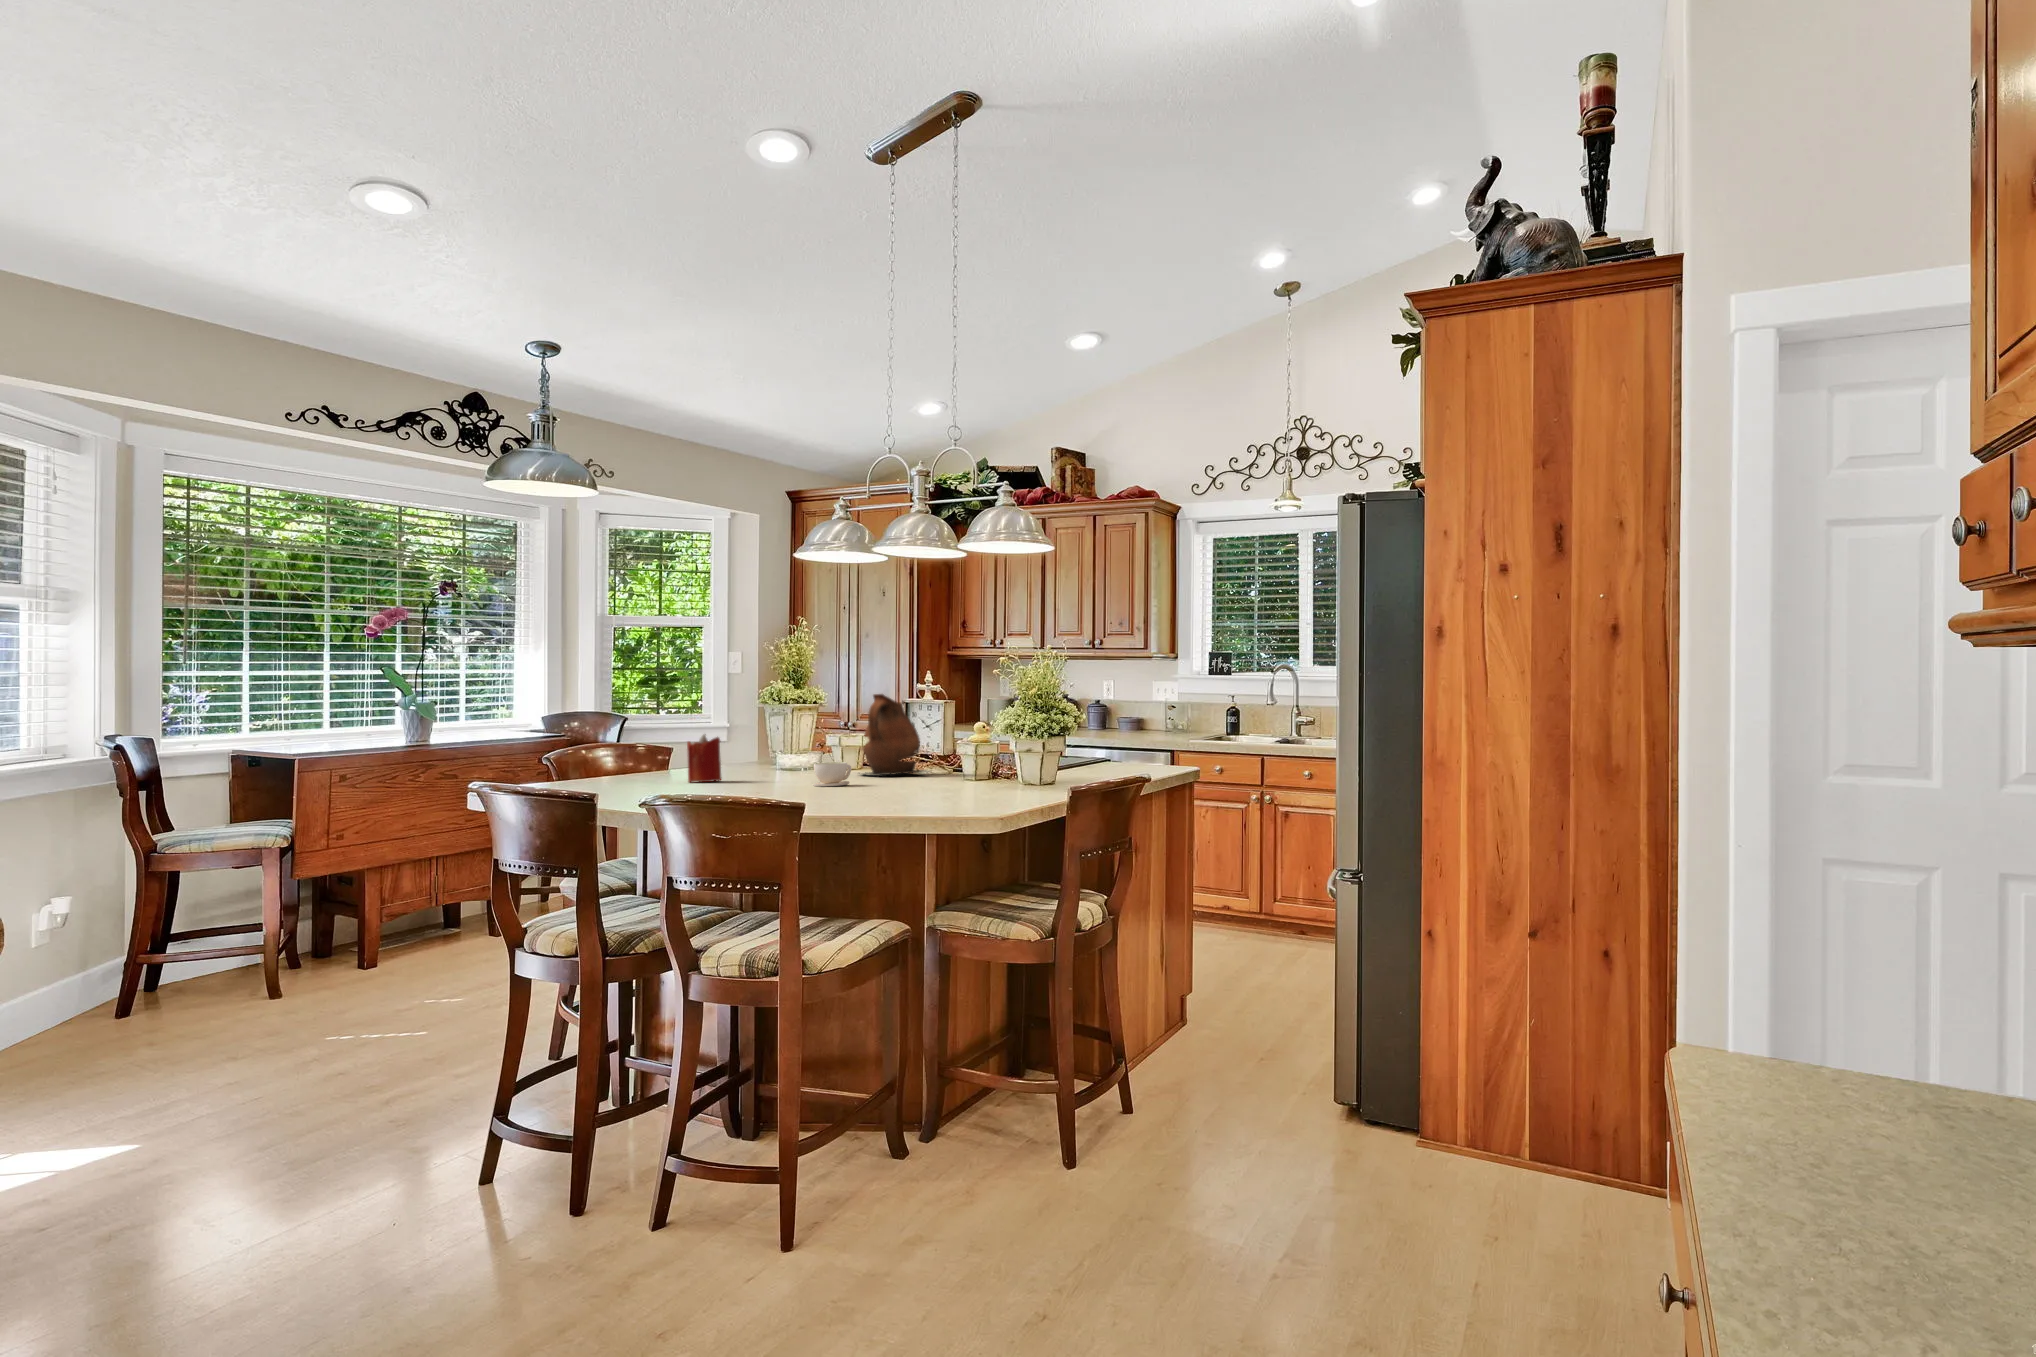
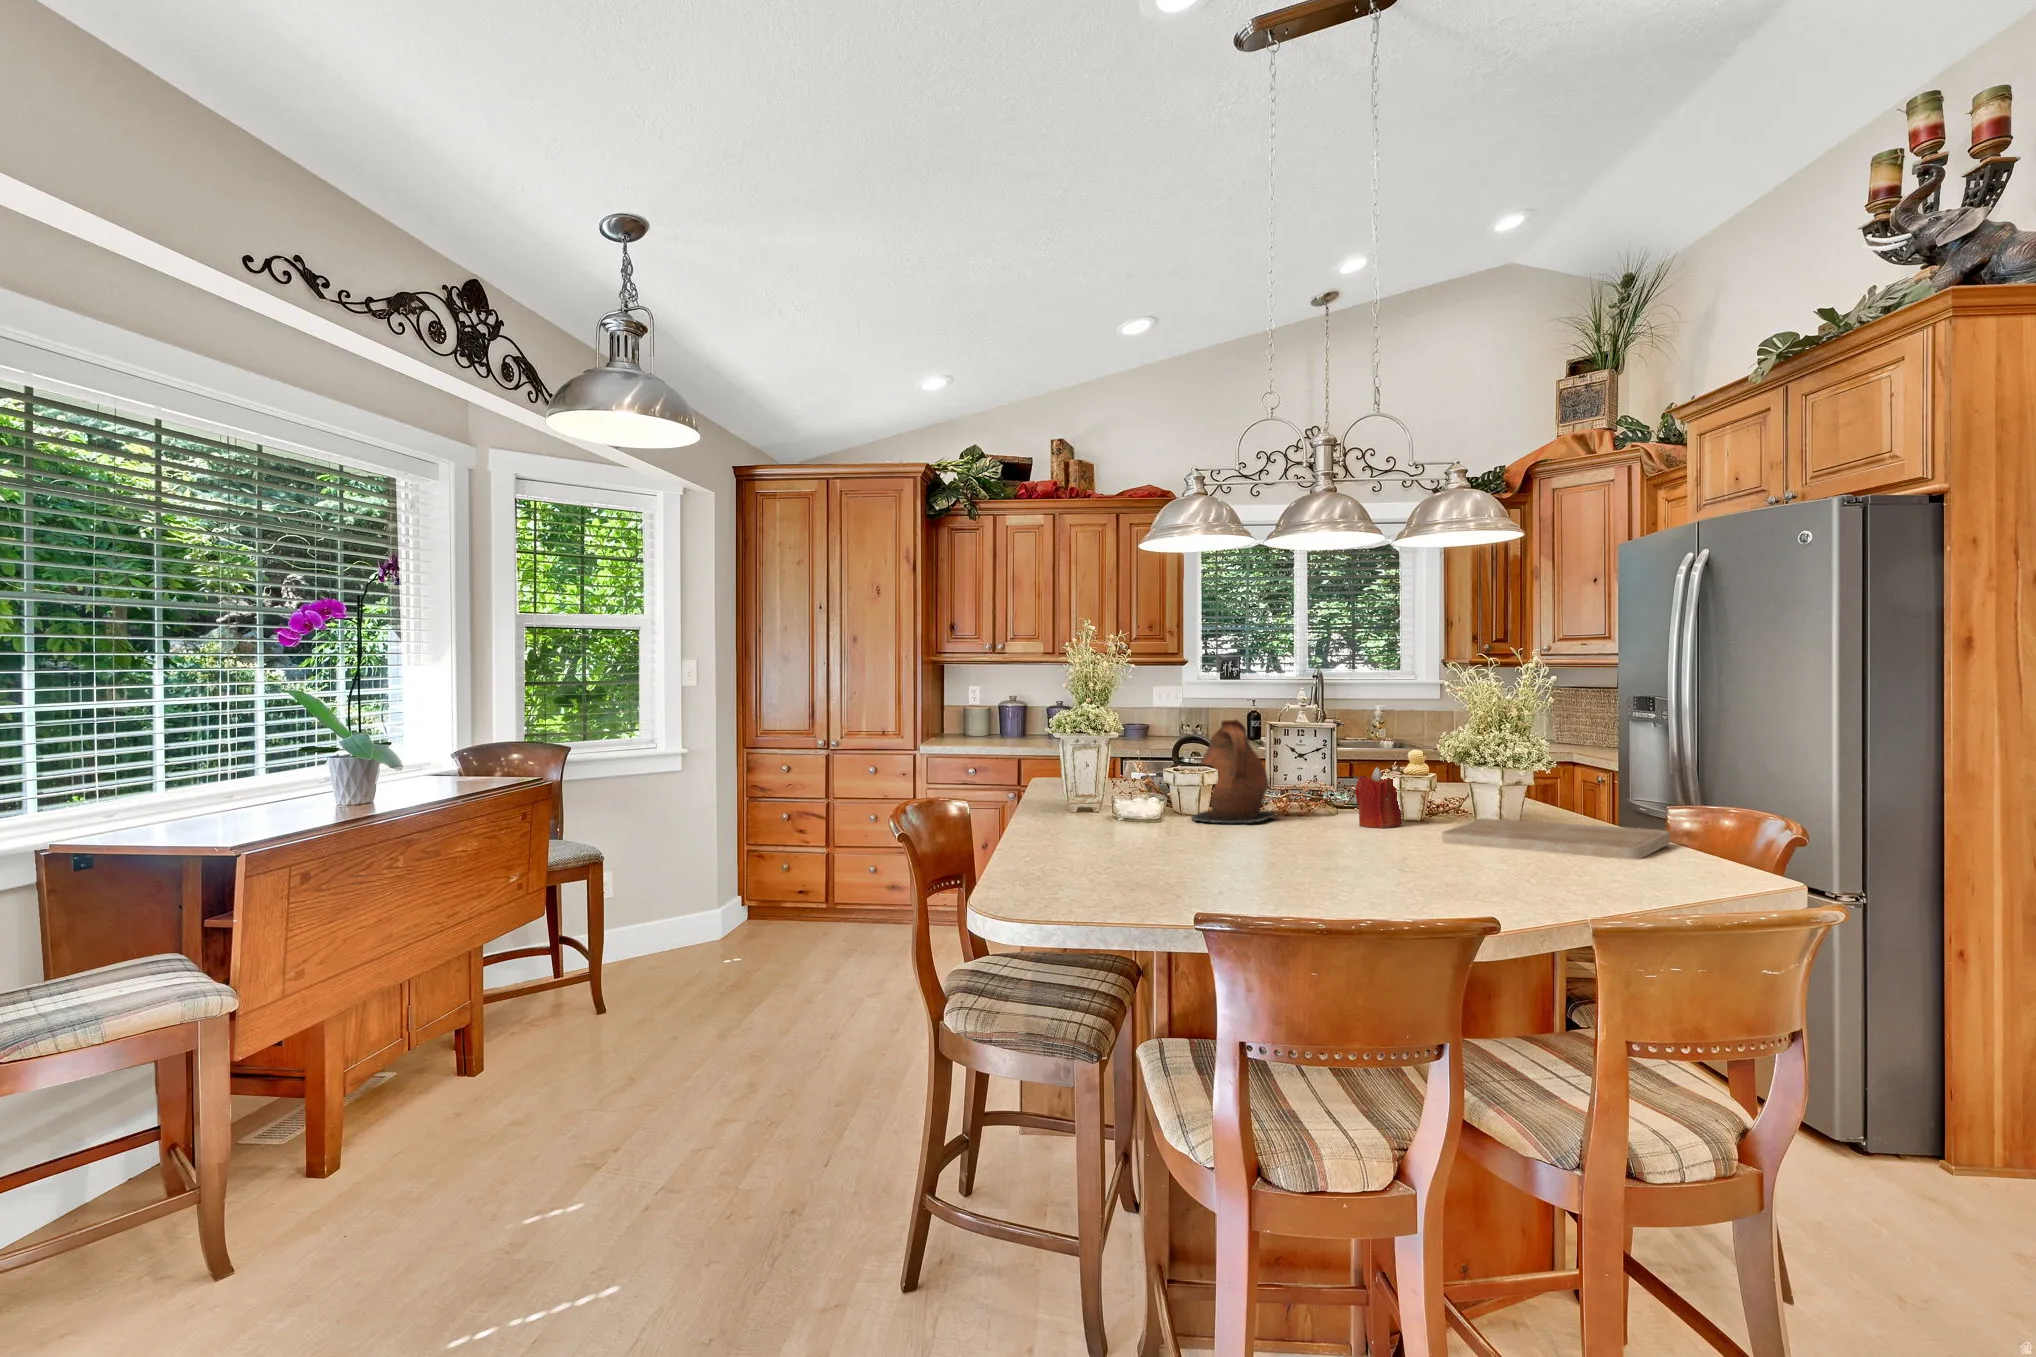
candle: present [687,734,722,783] -> present [1355,767,1402,828]
coffee cup: present [813,762,851,787] -> none [1310,814,1360,850]
cutting board: none [908,775,1027,798] -> present [1442,819,1670,859]

